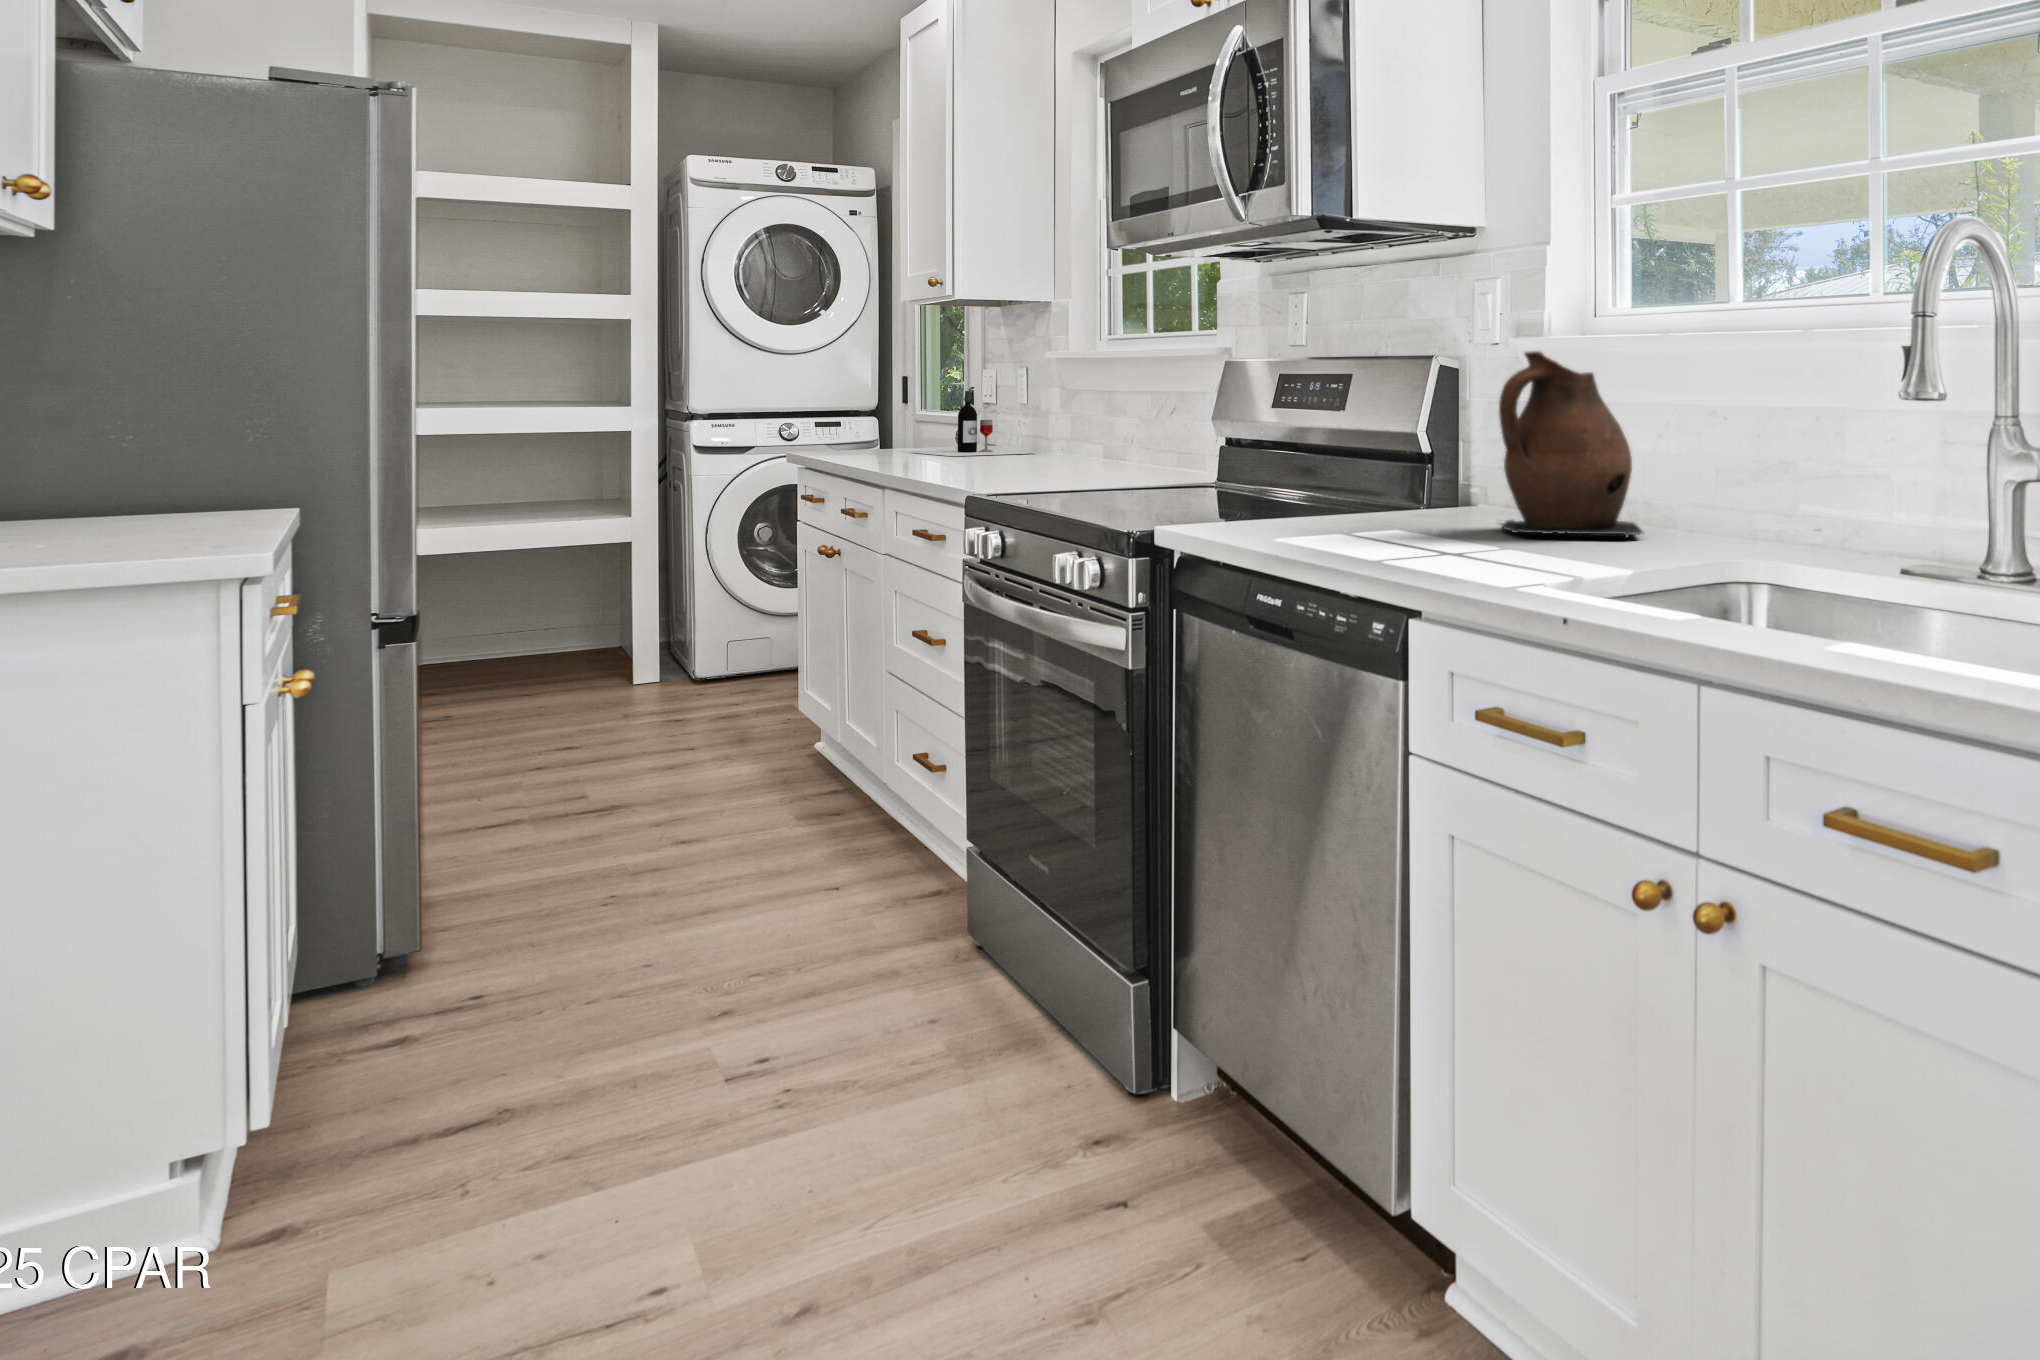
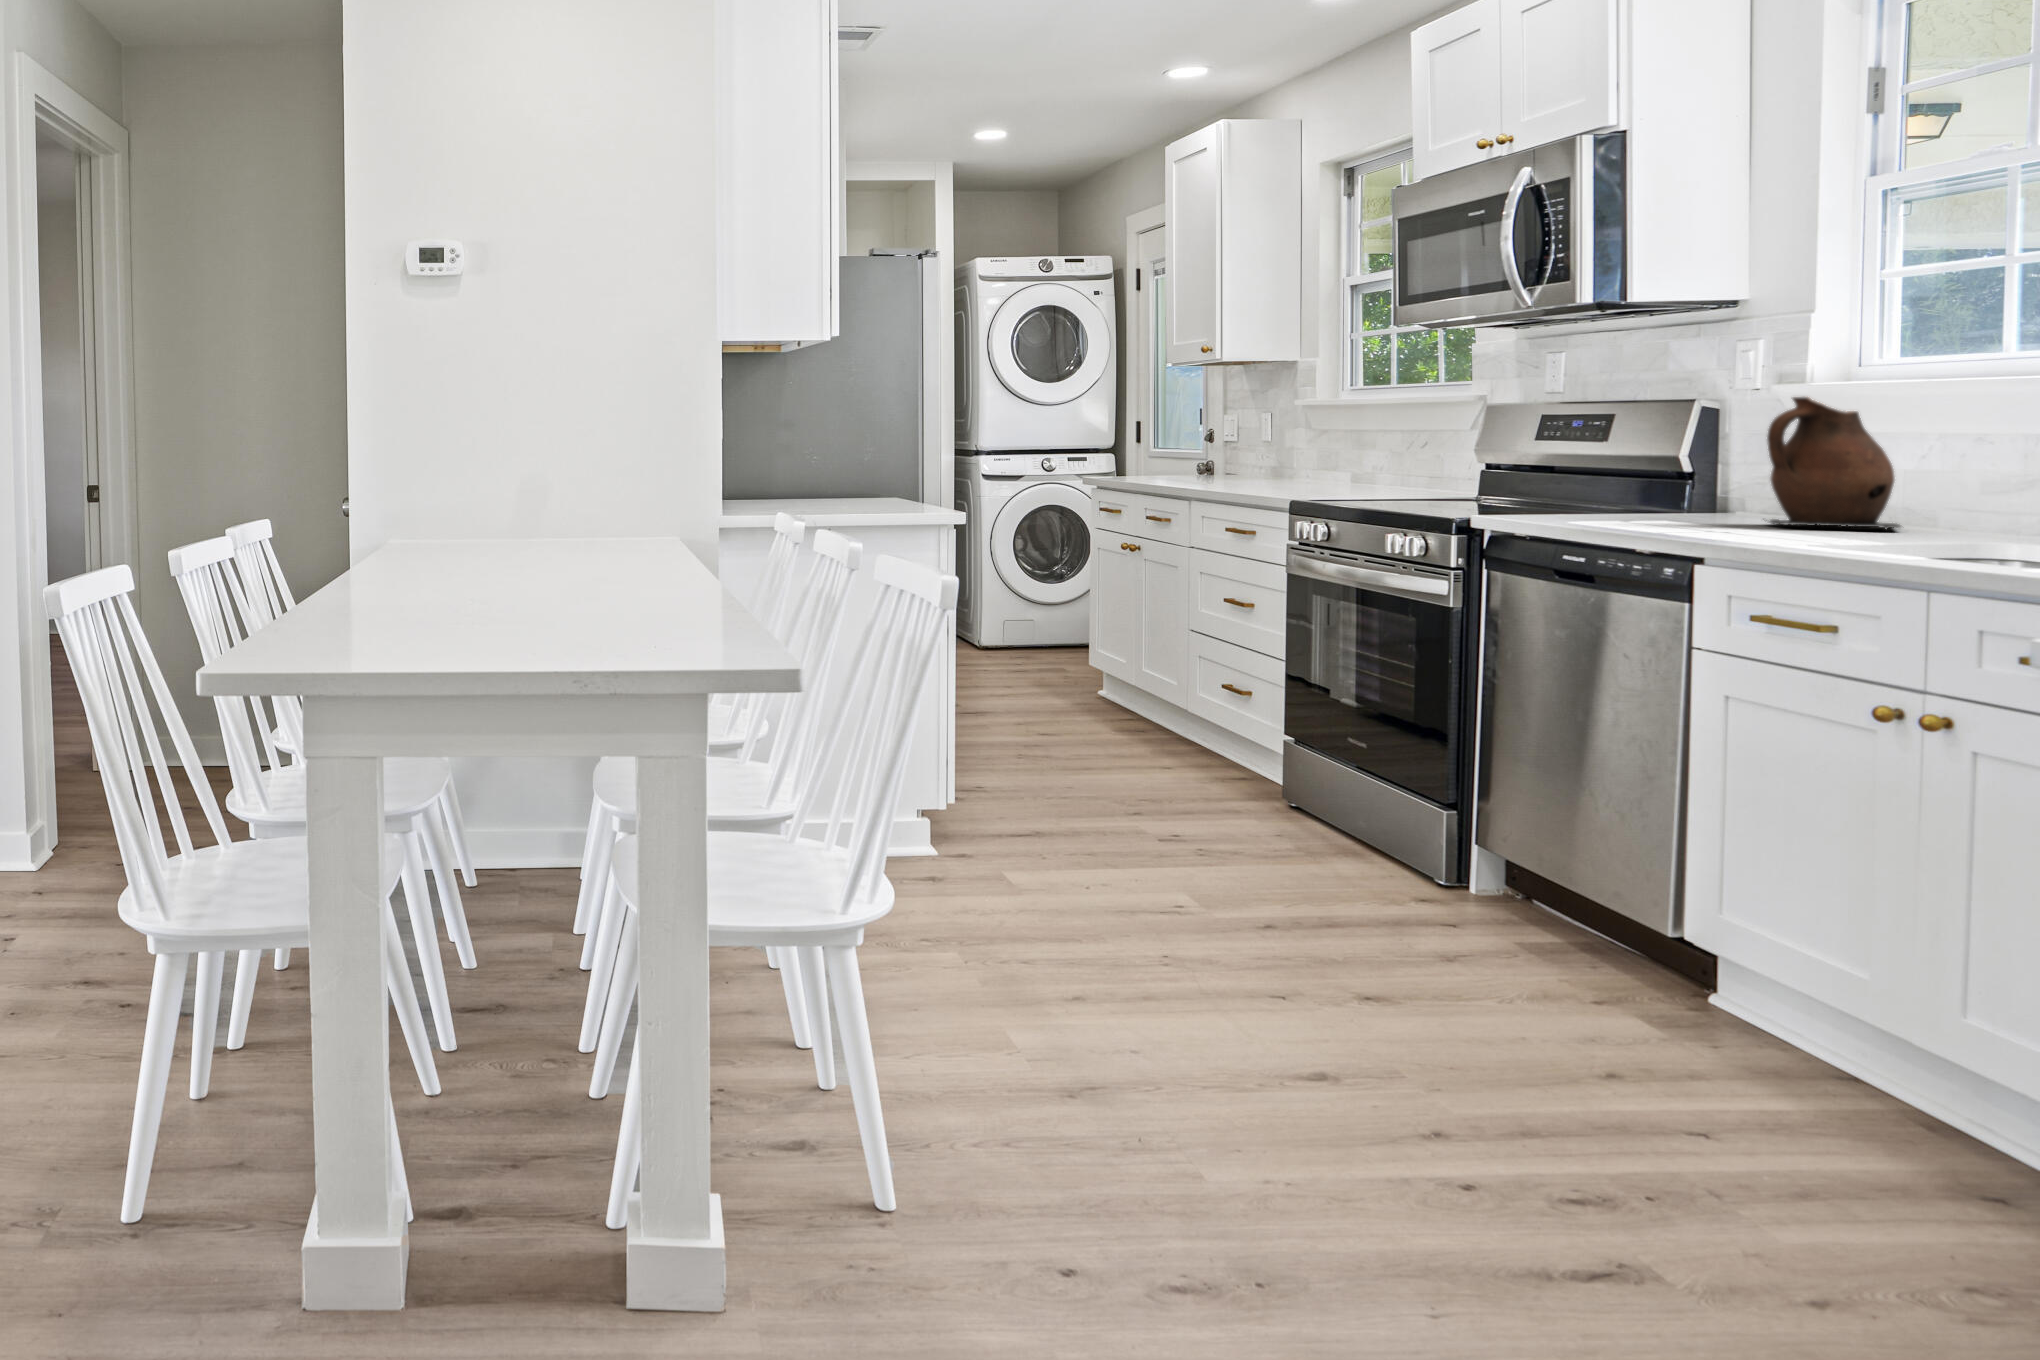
wine bottle: present [913,391,1033,456] -> none [1173,433,1286,482]

